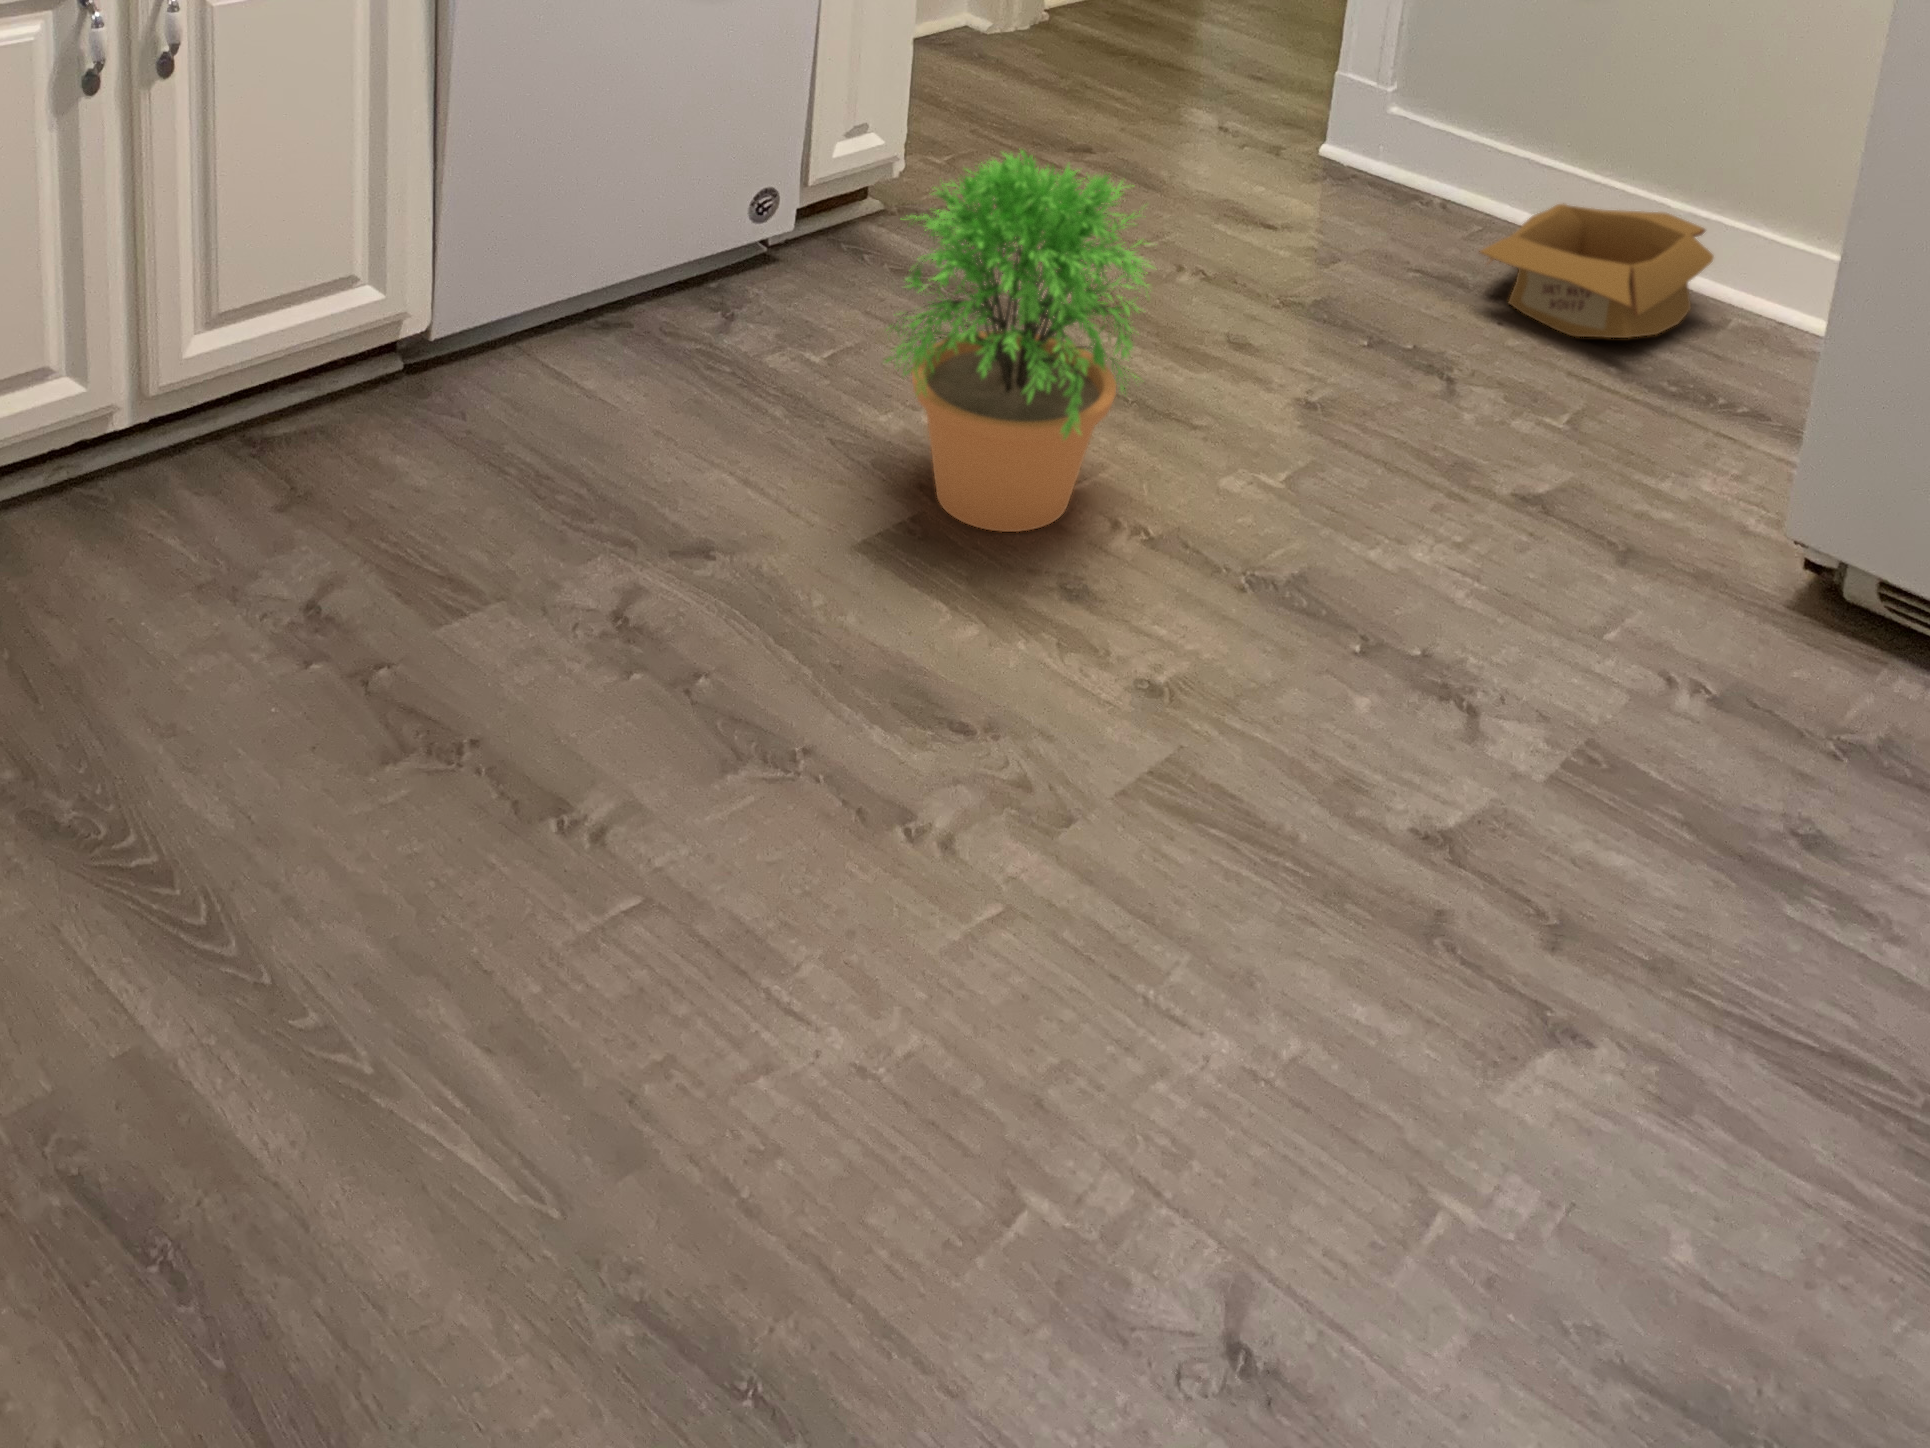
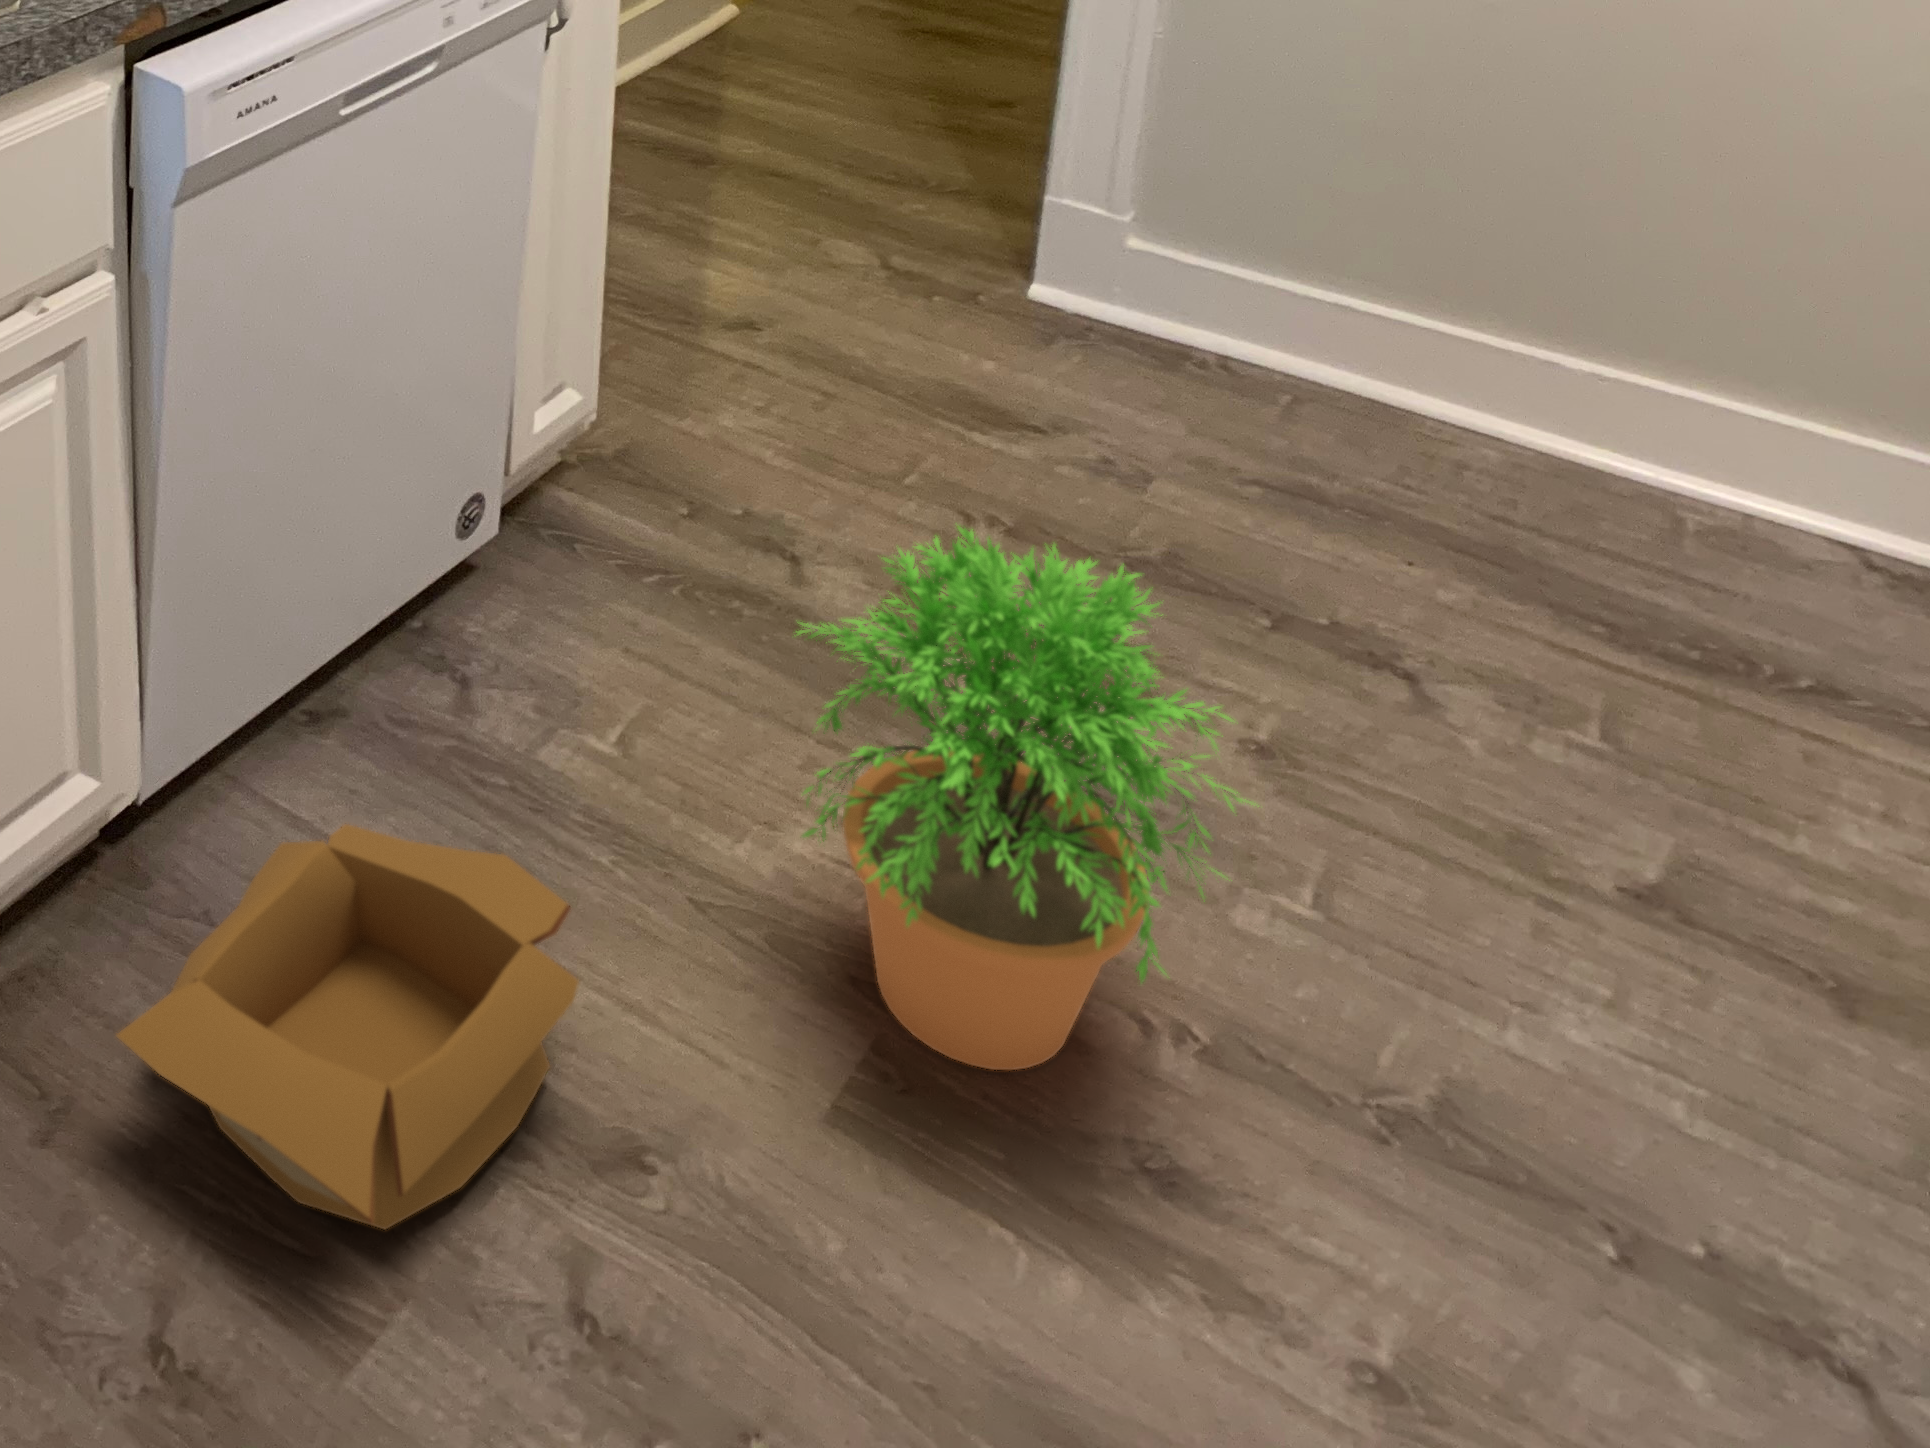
cardboard box: present [1480,204,1713,338] -> present [117,824,579,1229]

